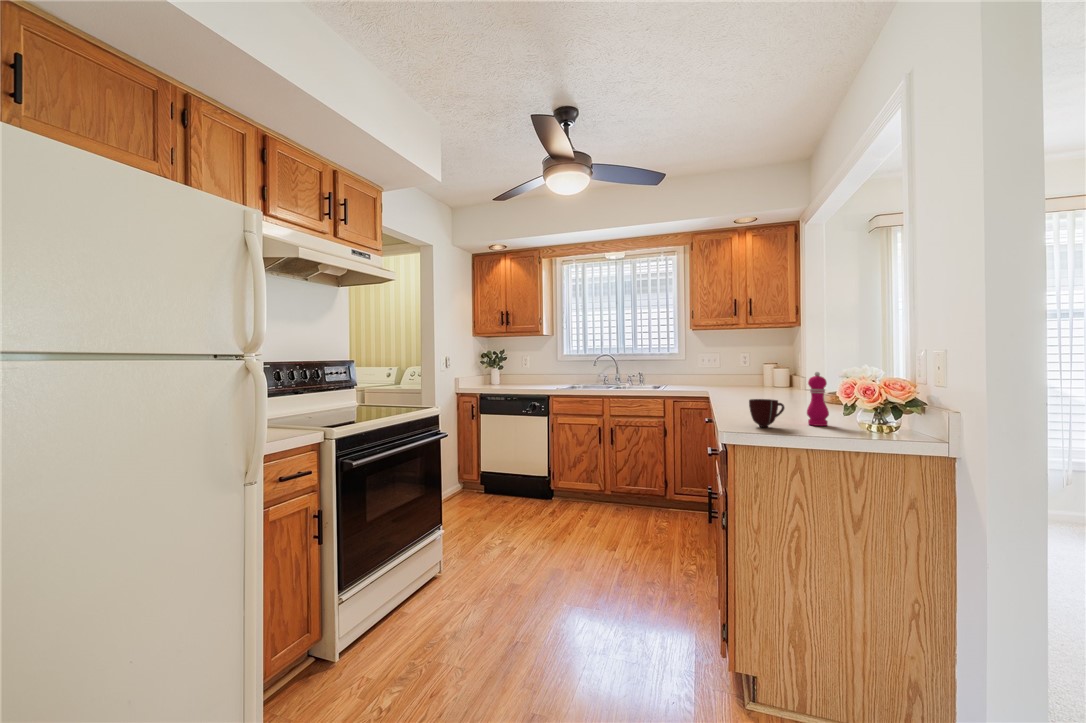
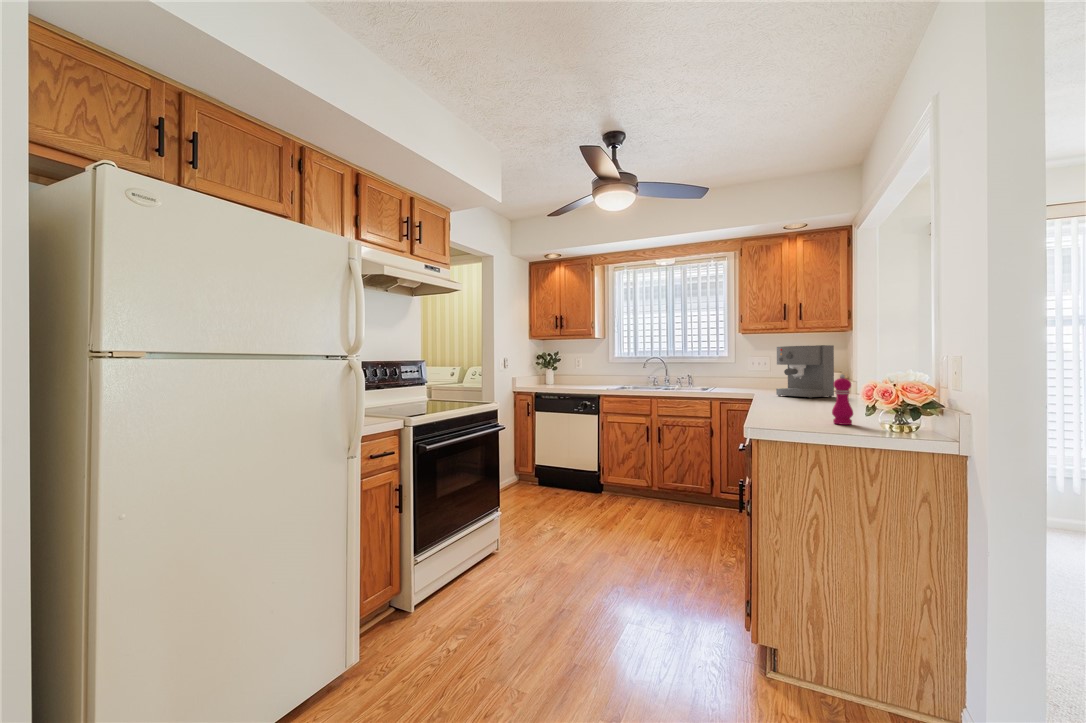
coffee maker: none [732,342,789,396] -> present [776,345,834,398]
mug: present [749,399,784,427] -> none [775,399,809,425]

